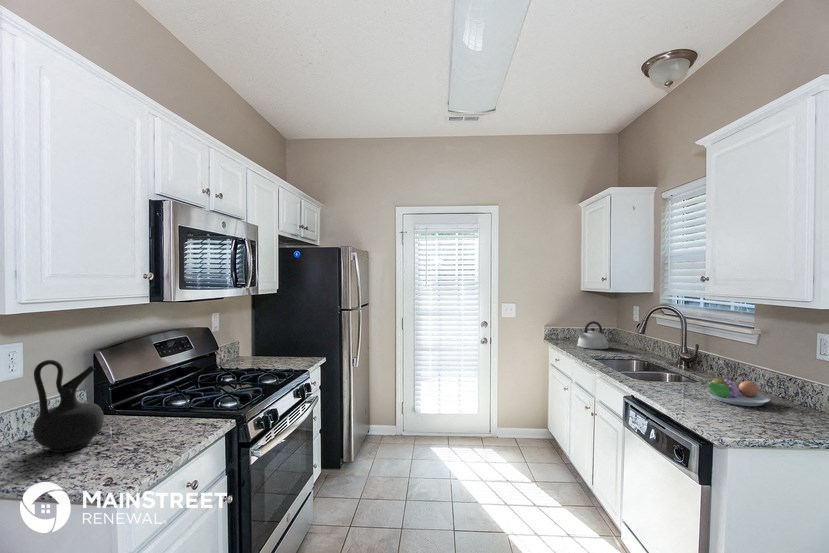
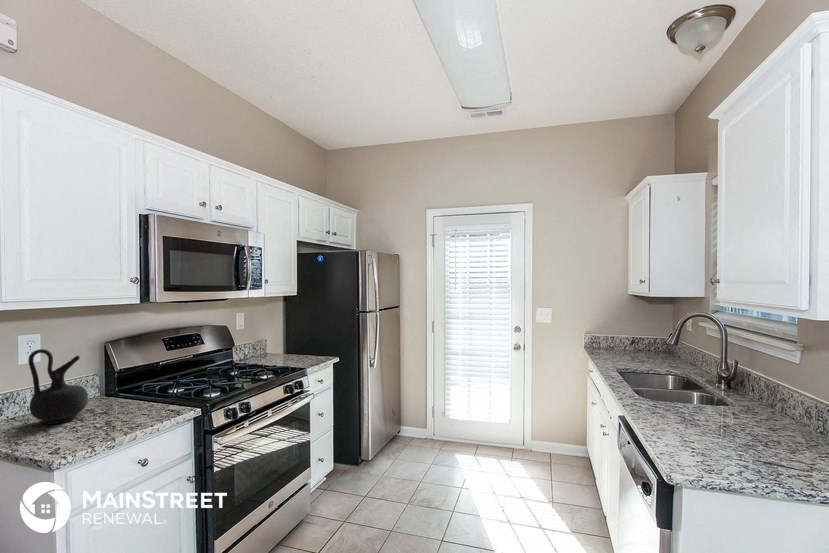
kettle: present [576,321,609,349] -> none [609,329,649,361]
fruit bowl: present [701,375,770,406] -> none [702,399,791,441]

